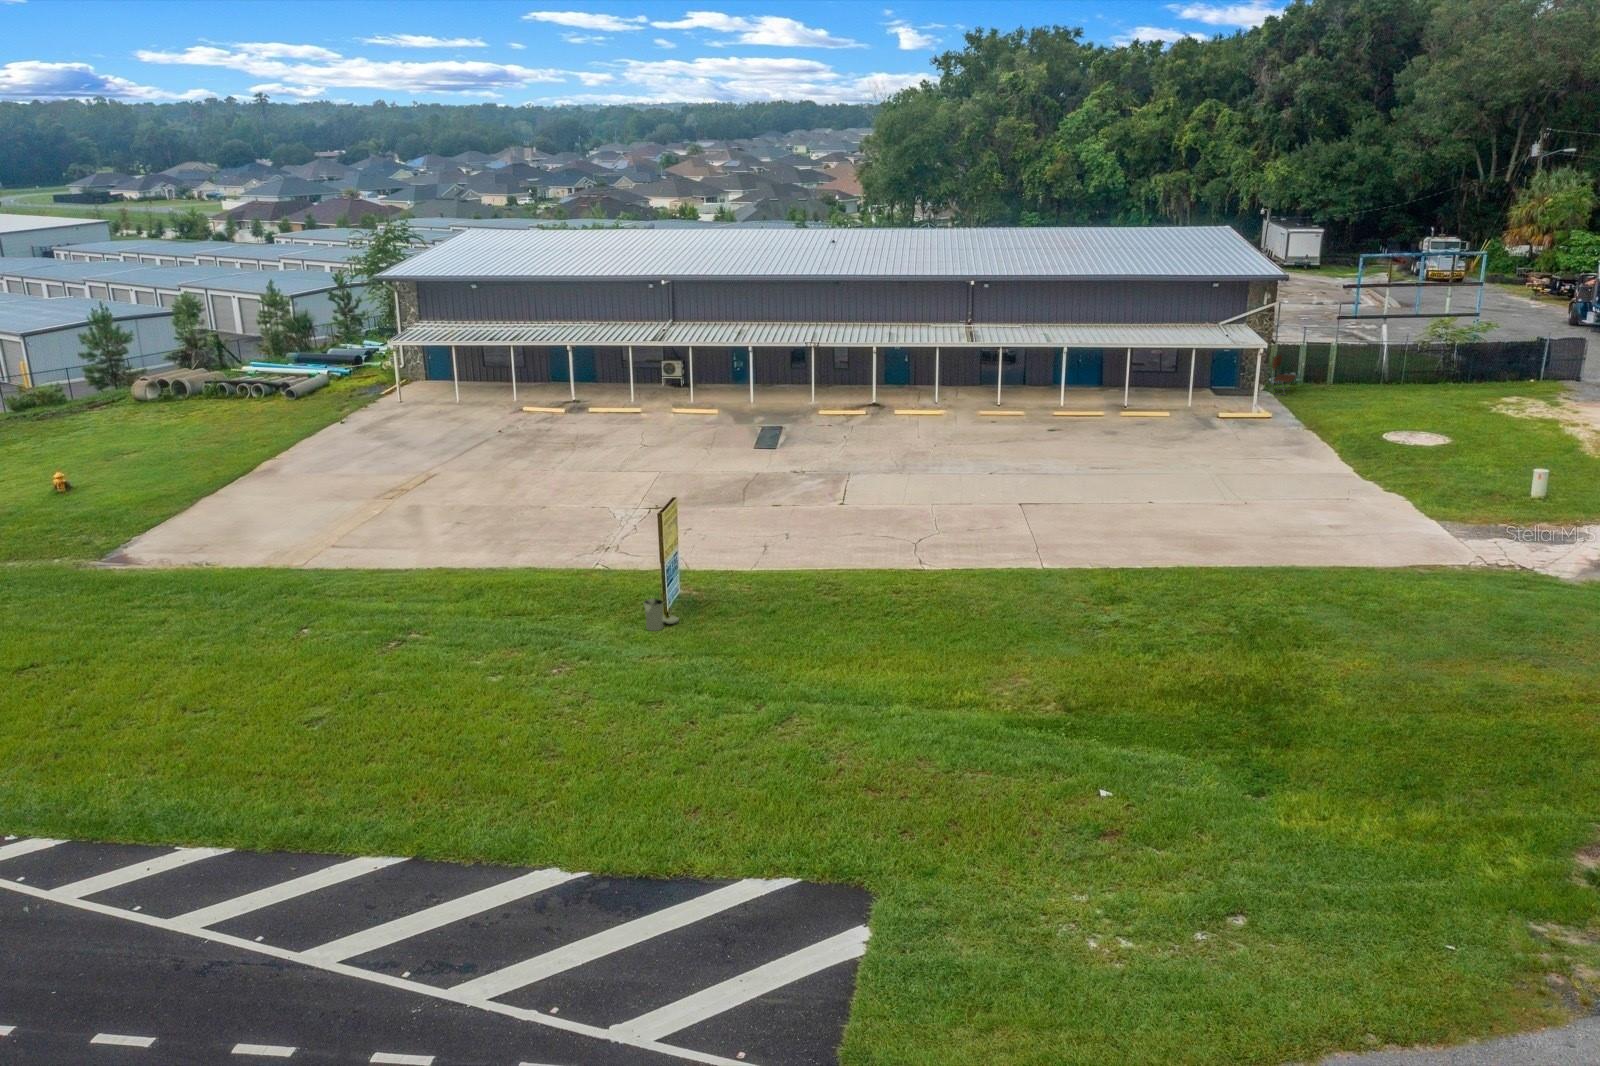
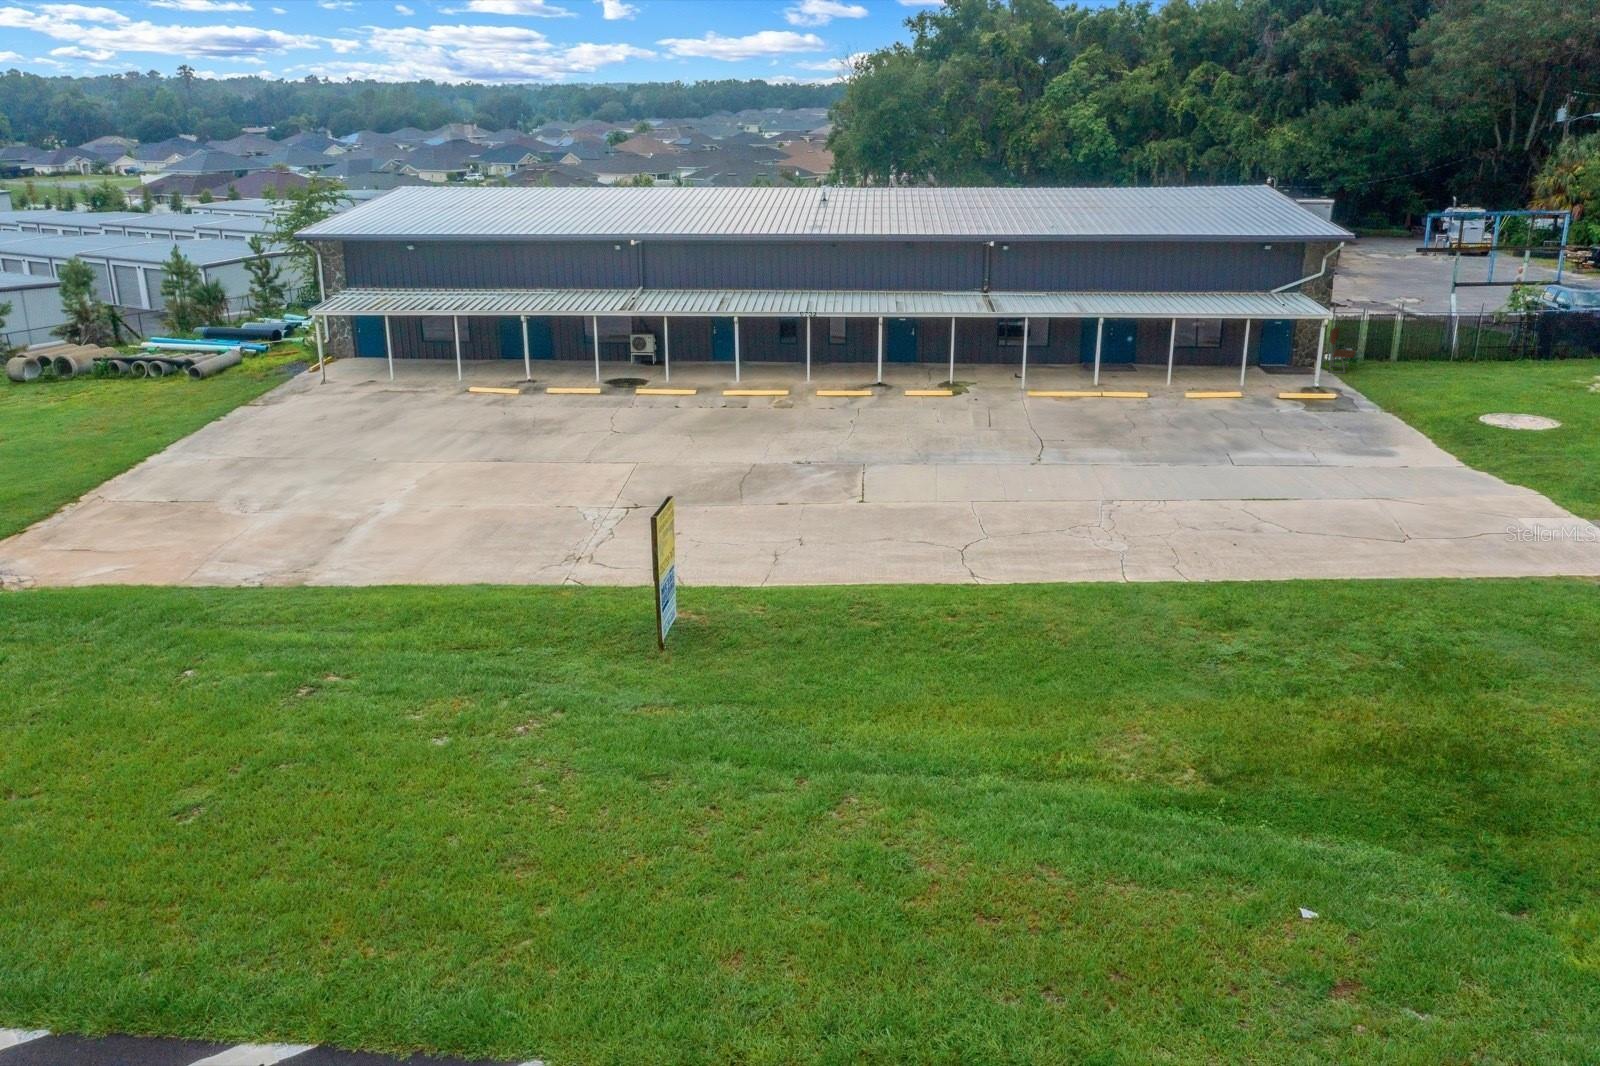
trash can: present [644,599,679,631] -> none [634,628,679,670]

